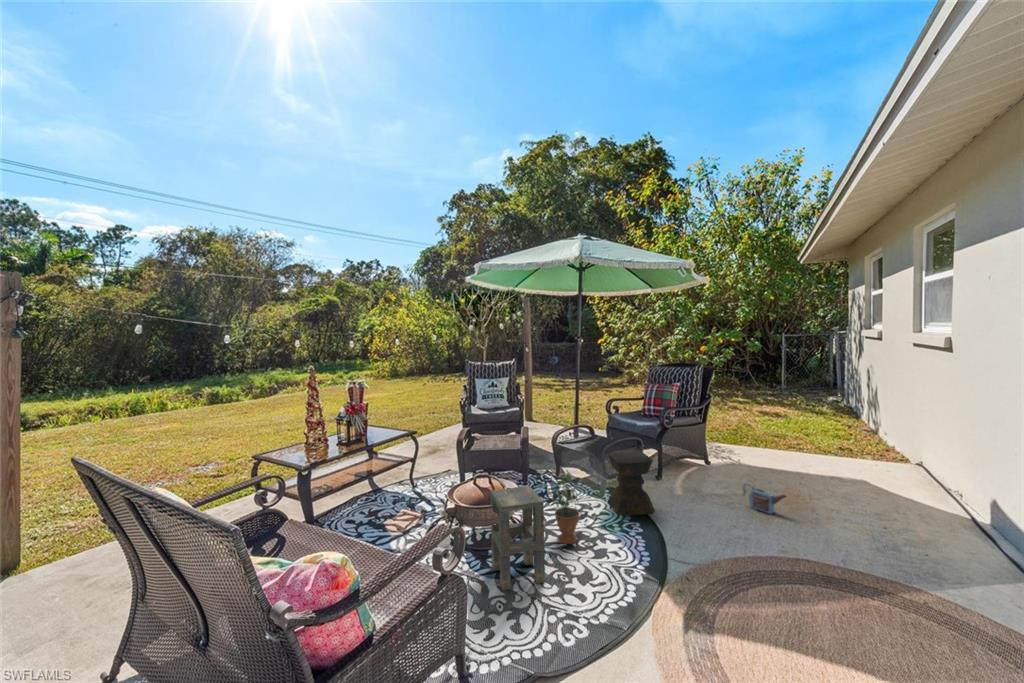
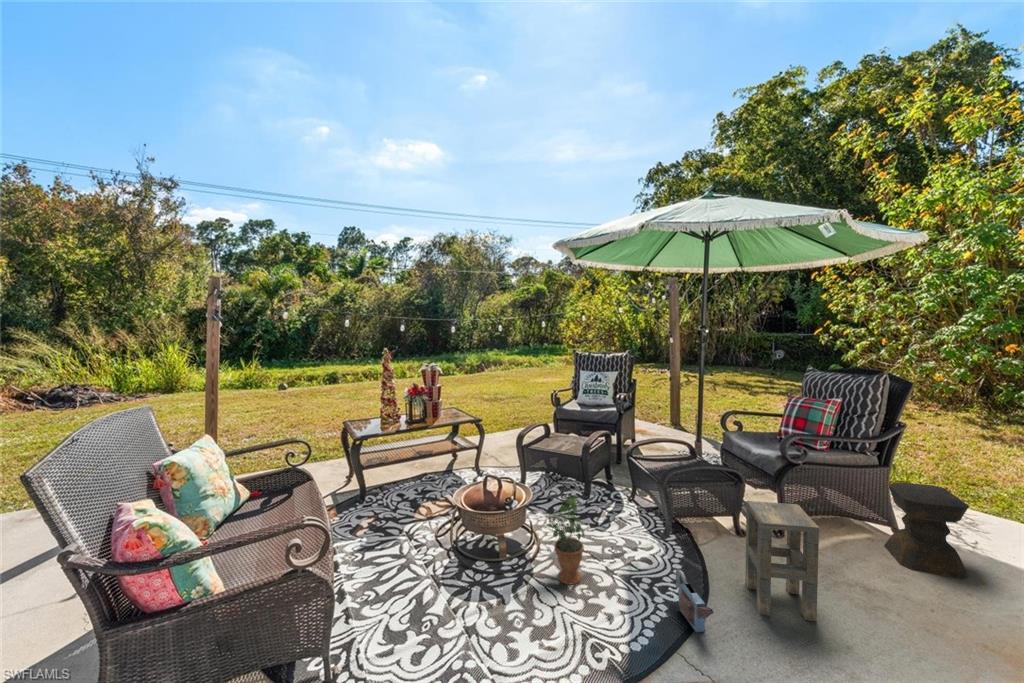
stool: present [608,450,655,515] -> present [884,482,969,579]
watering can: present [742,483,786,514] -> present [675,570,714,632]
side table: present [490,486,545,590] -> present [745,501,819,621]

